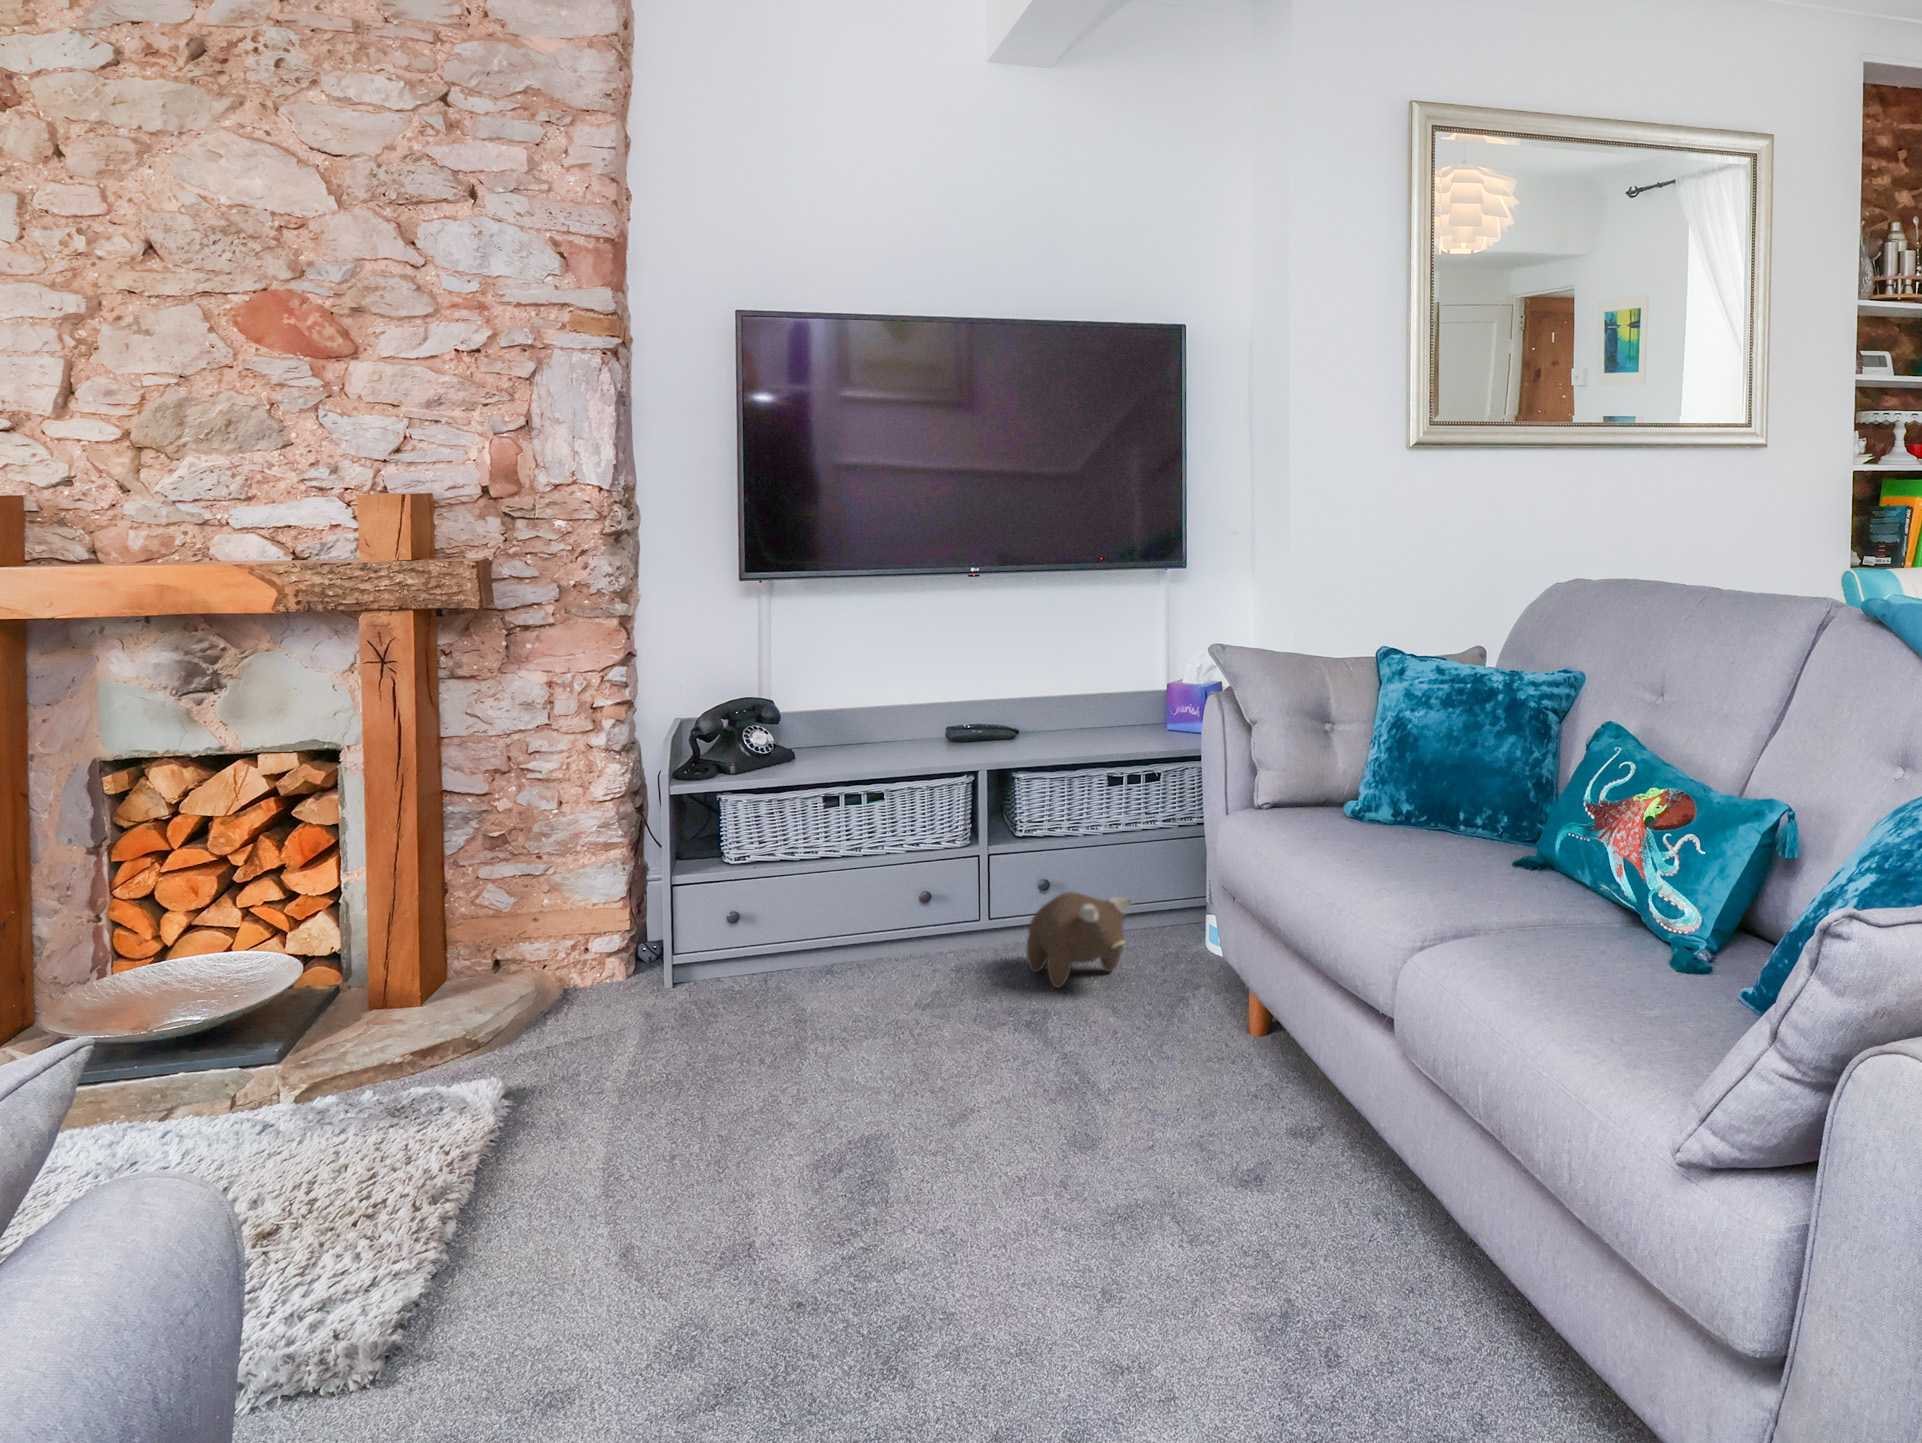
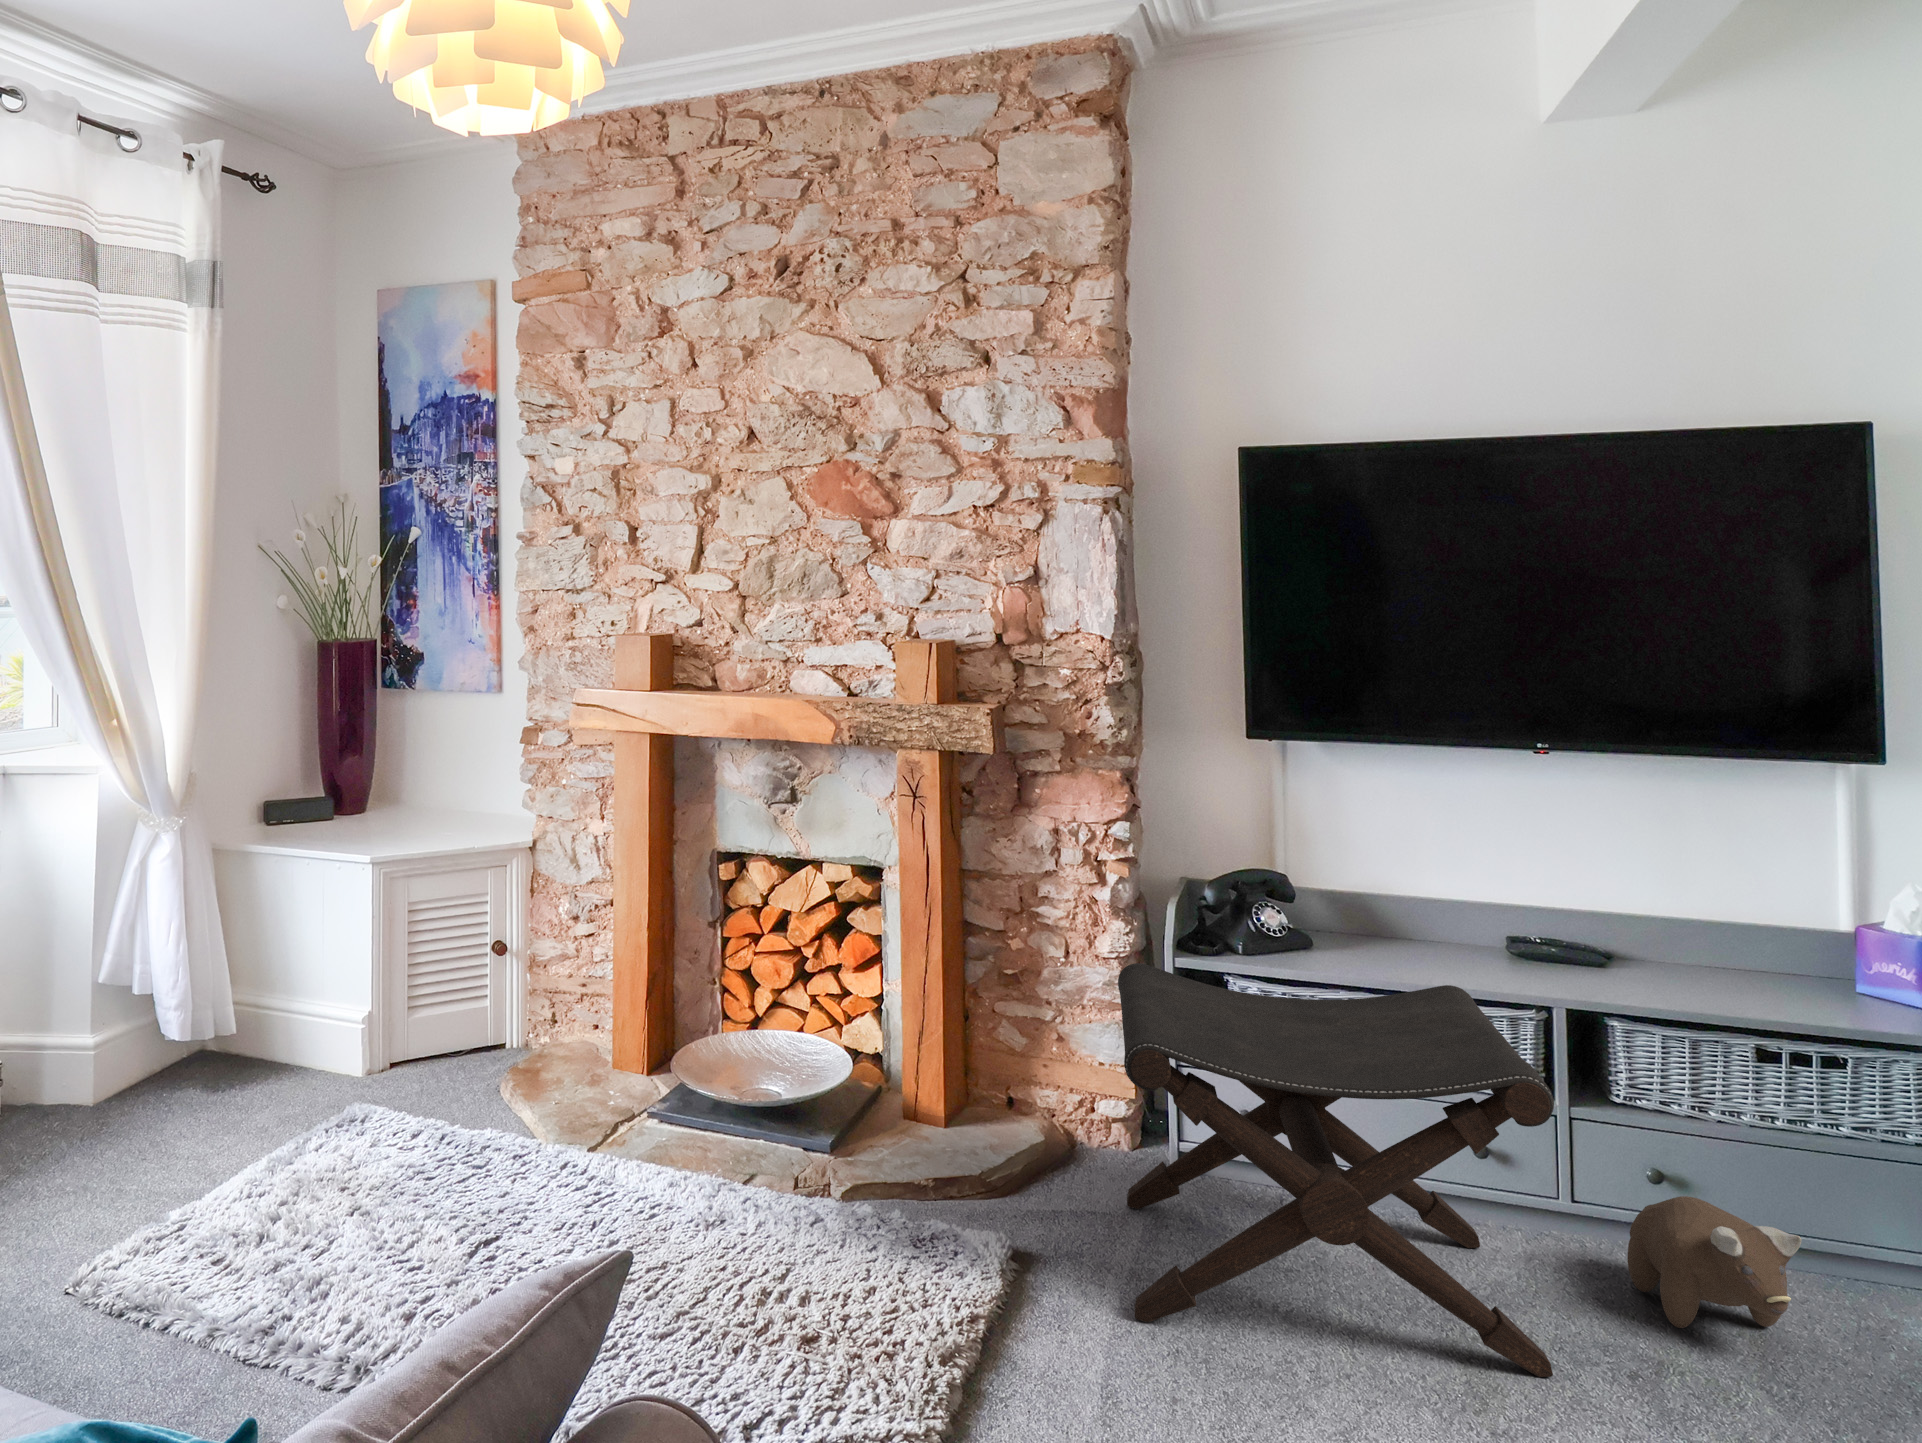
footstool: none [616,767,981,1107] -> present [1118,963,1554,1377]

